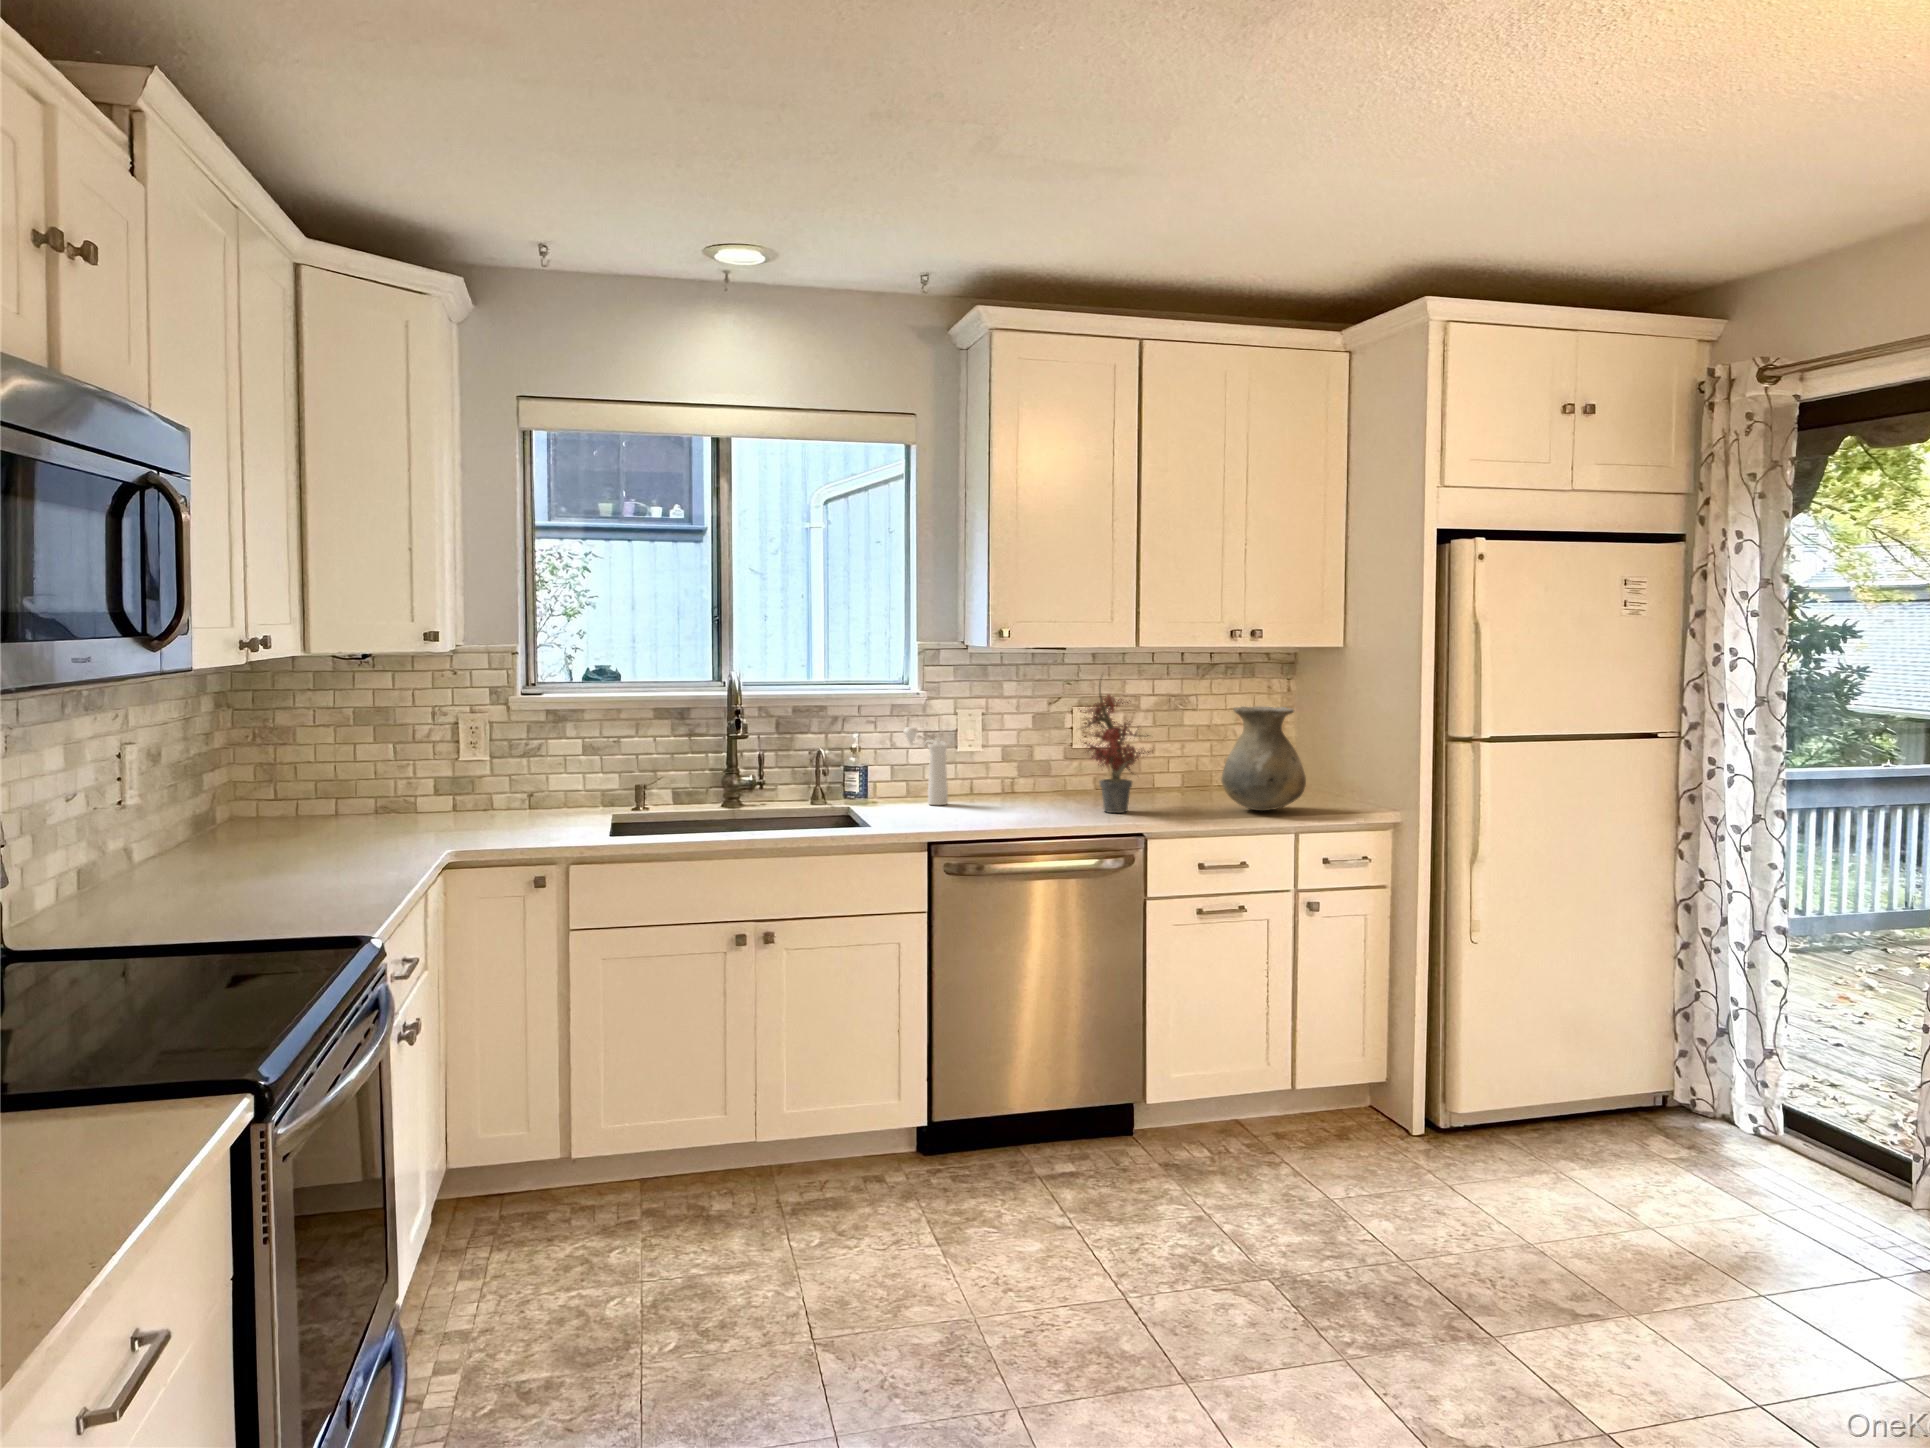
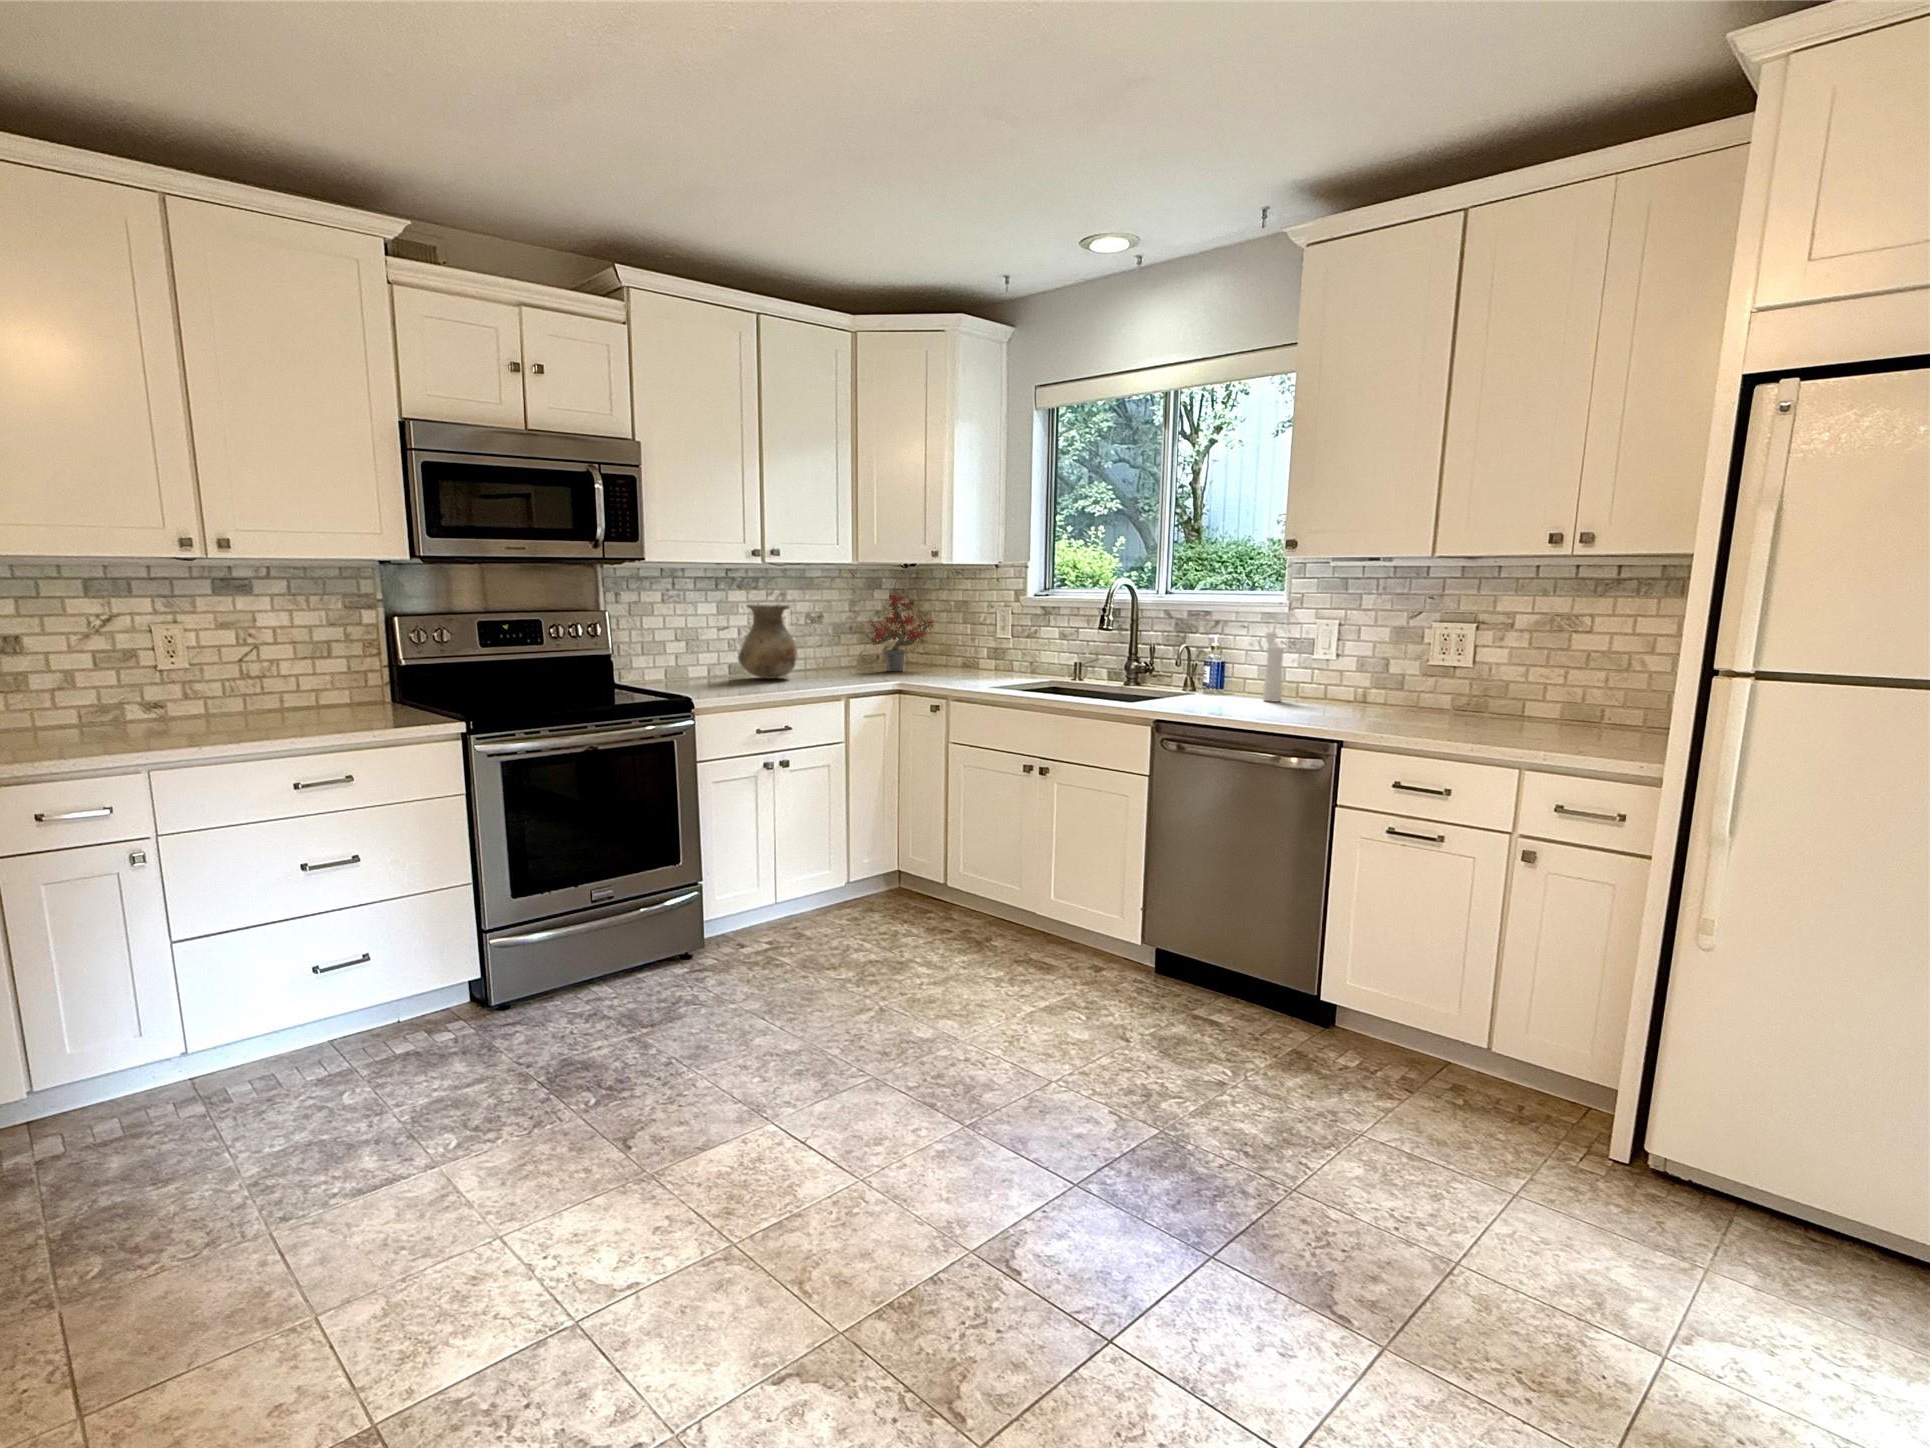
potted plant: present [1080,683,1153,813] -> present [864,580,934,671]
vase: present [1221,706,1306,811] -> present [739,604,796,679]

